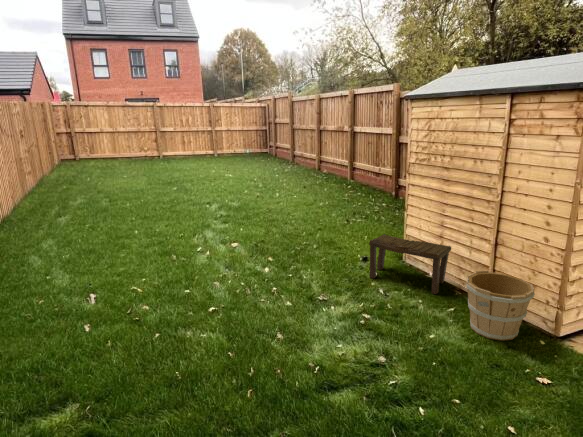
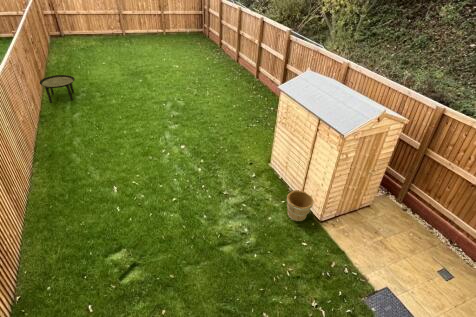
round table: none [15,171,72,207] -> present [40,75,75,102]
bench: present [369,234,451,294] -> none [251,157,290,192]

